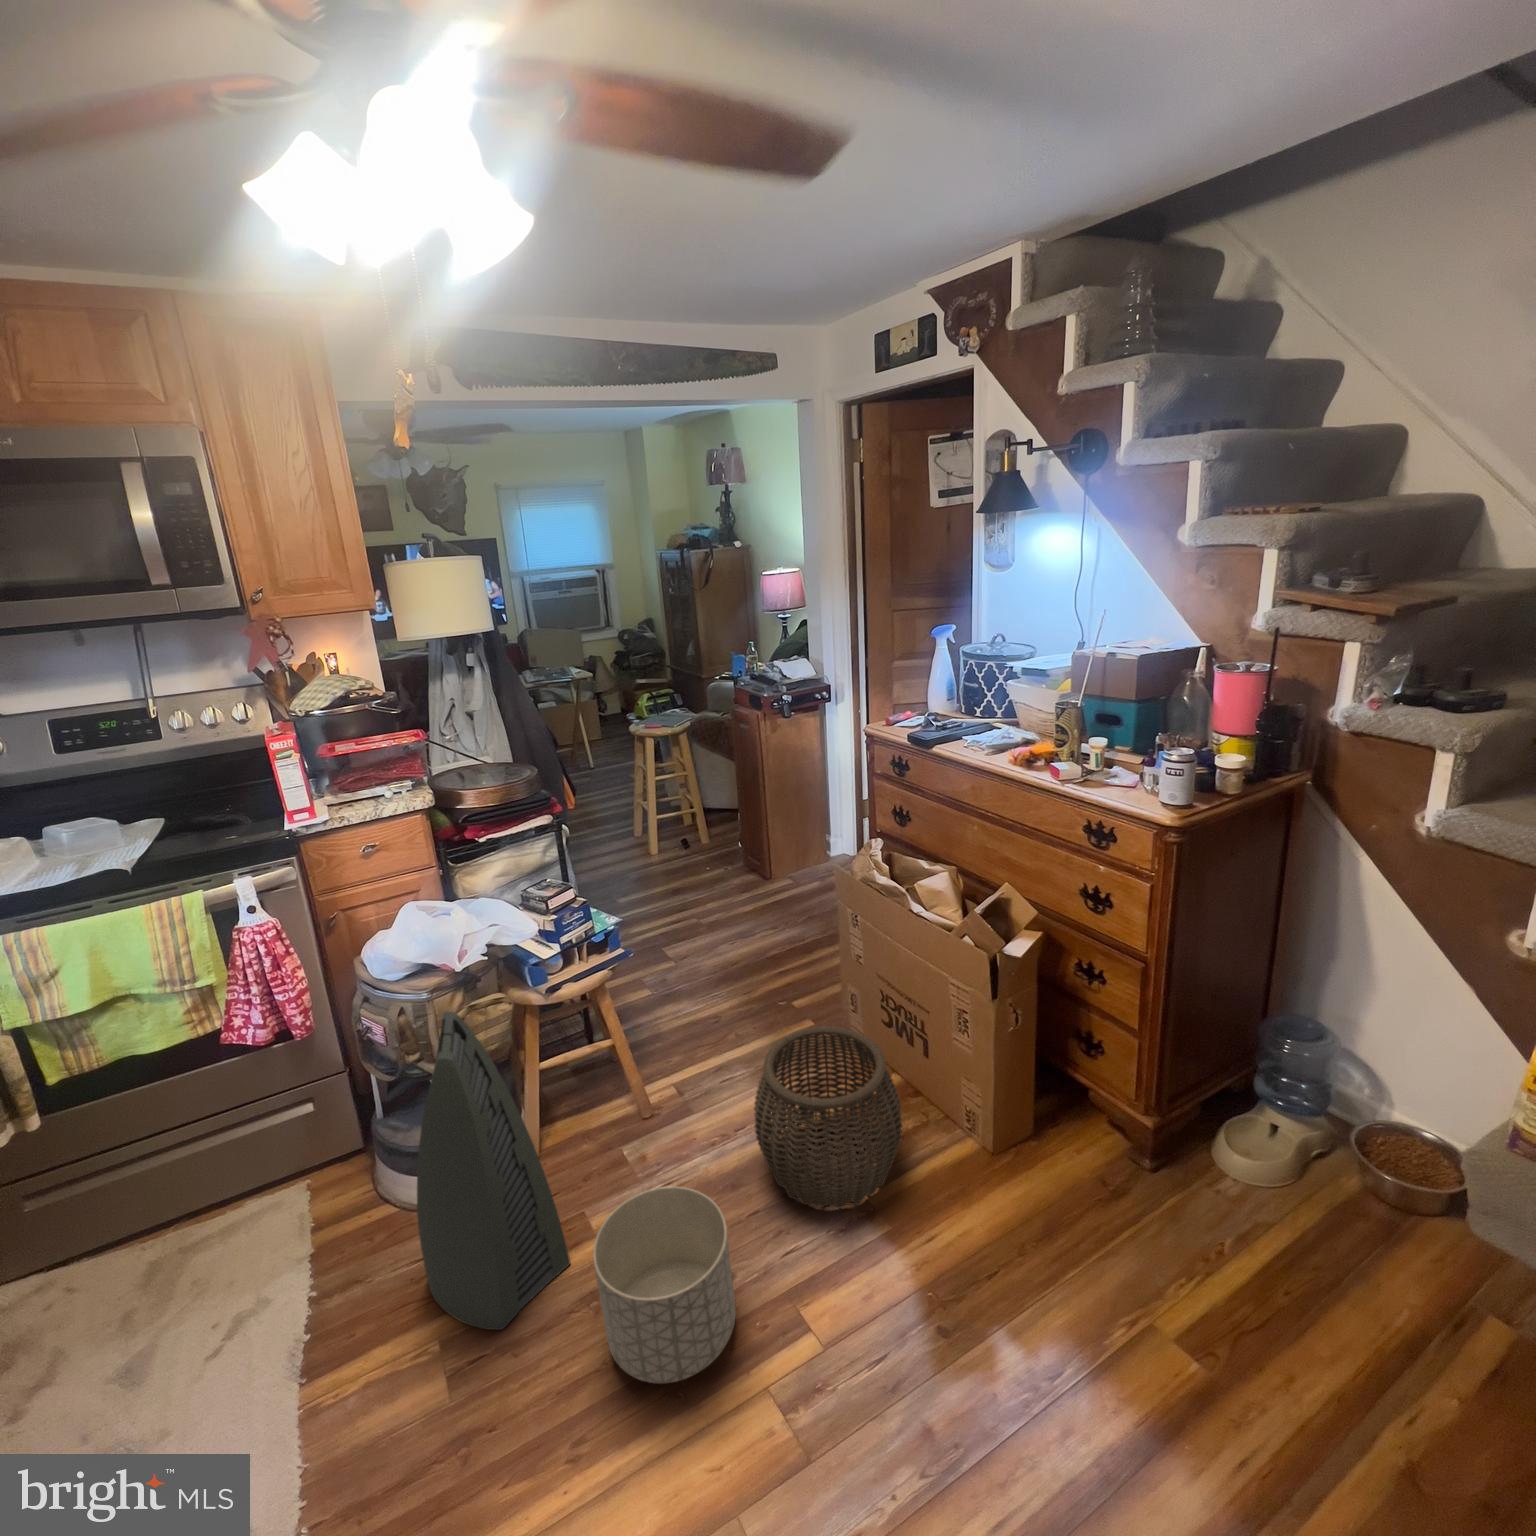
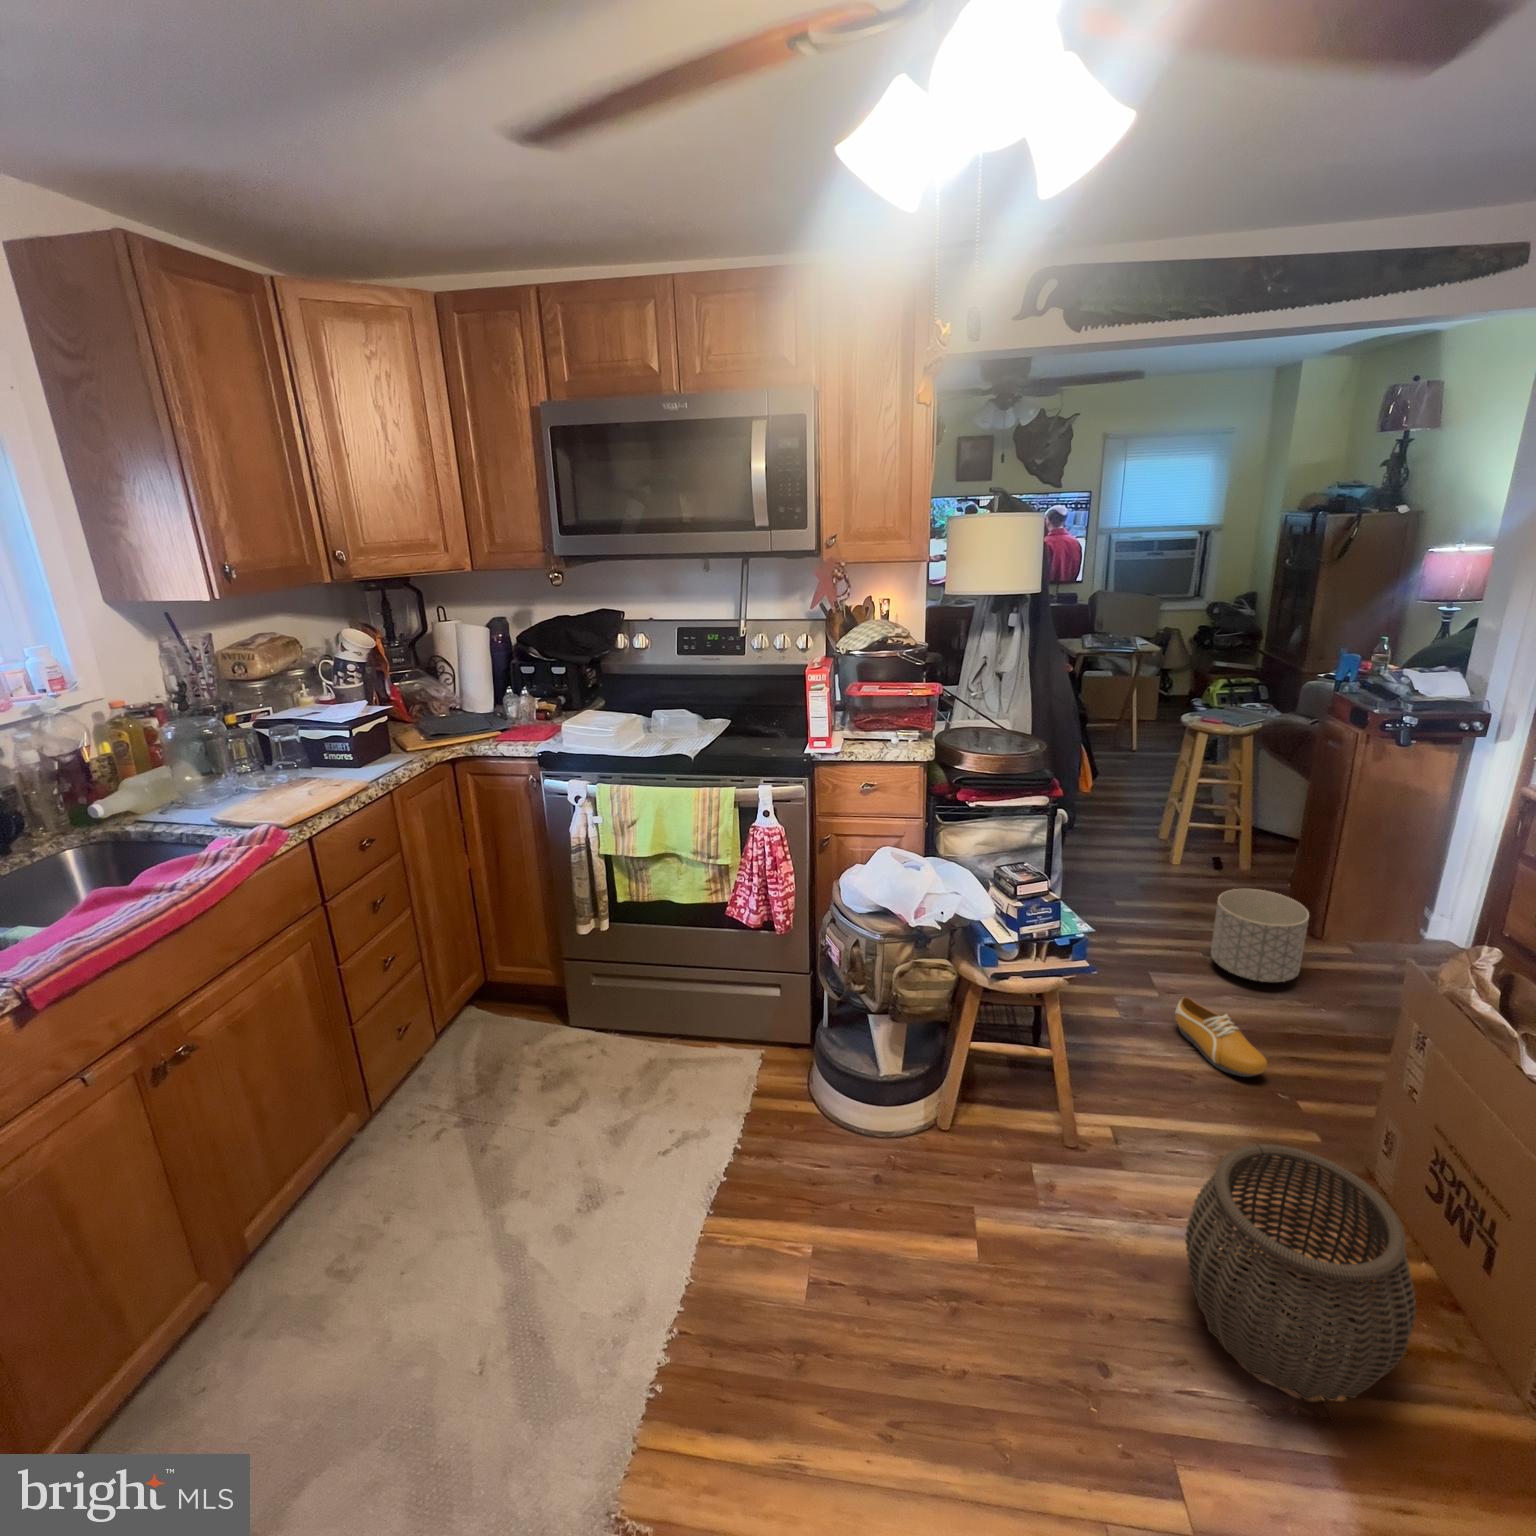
shoe: none [694,955,767,1003] -> present [1175,997,1267,1077]
air purifier: present [417,1012,570,1330] -> none [820,961,943,1271]
planter: present [593,1186,736,1384] -> present [1211,889,1309,982]

